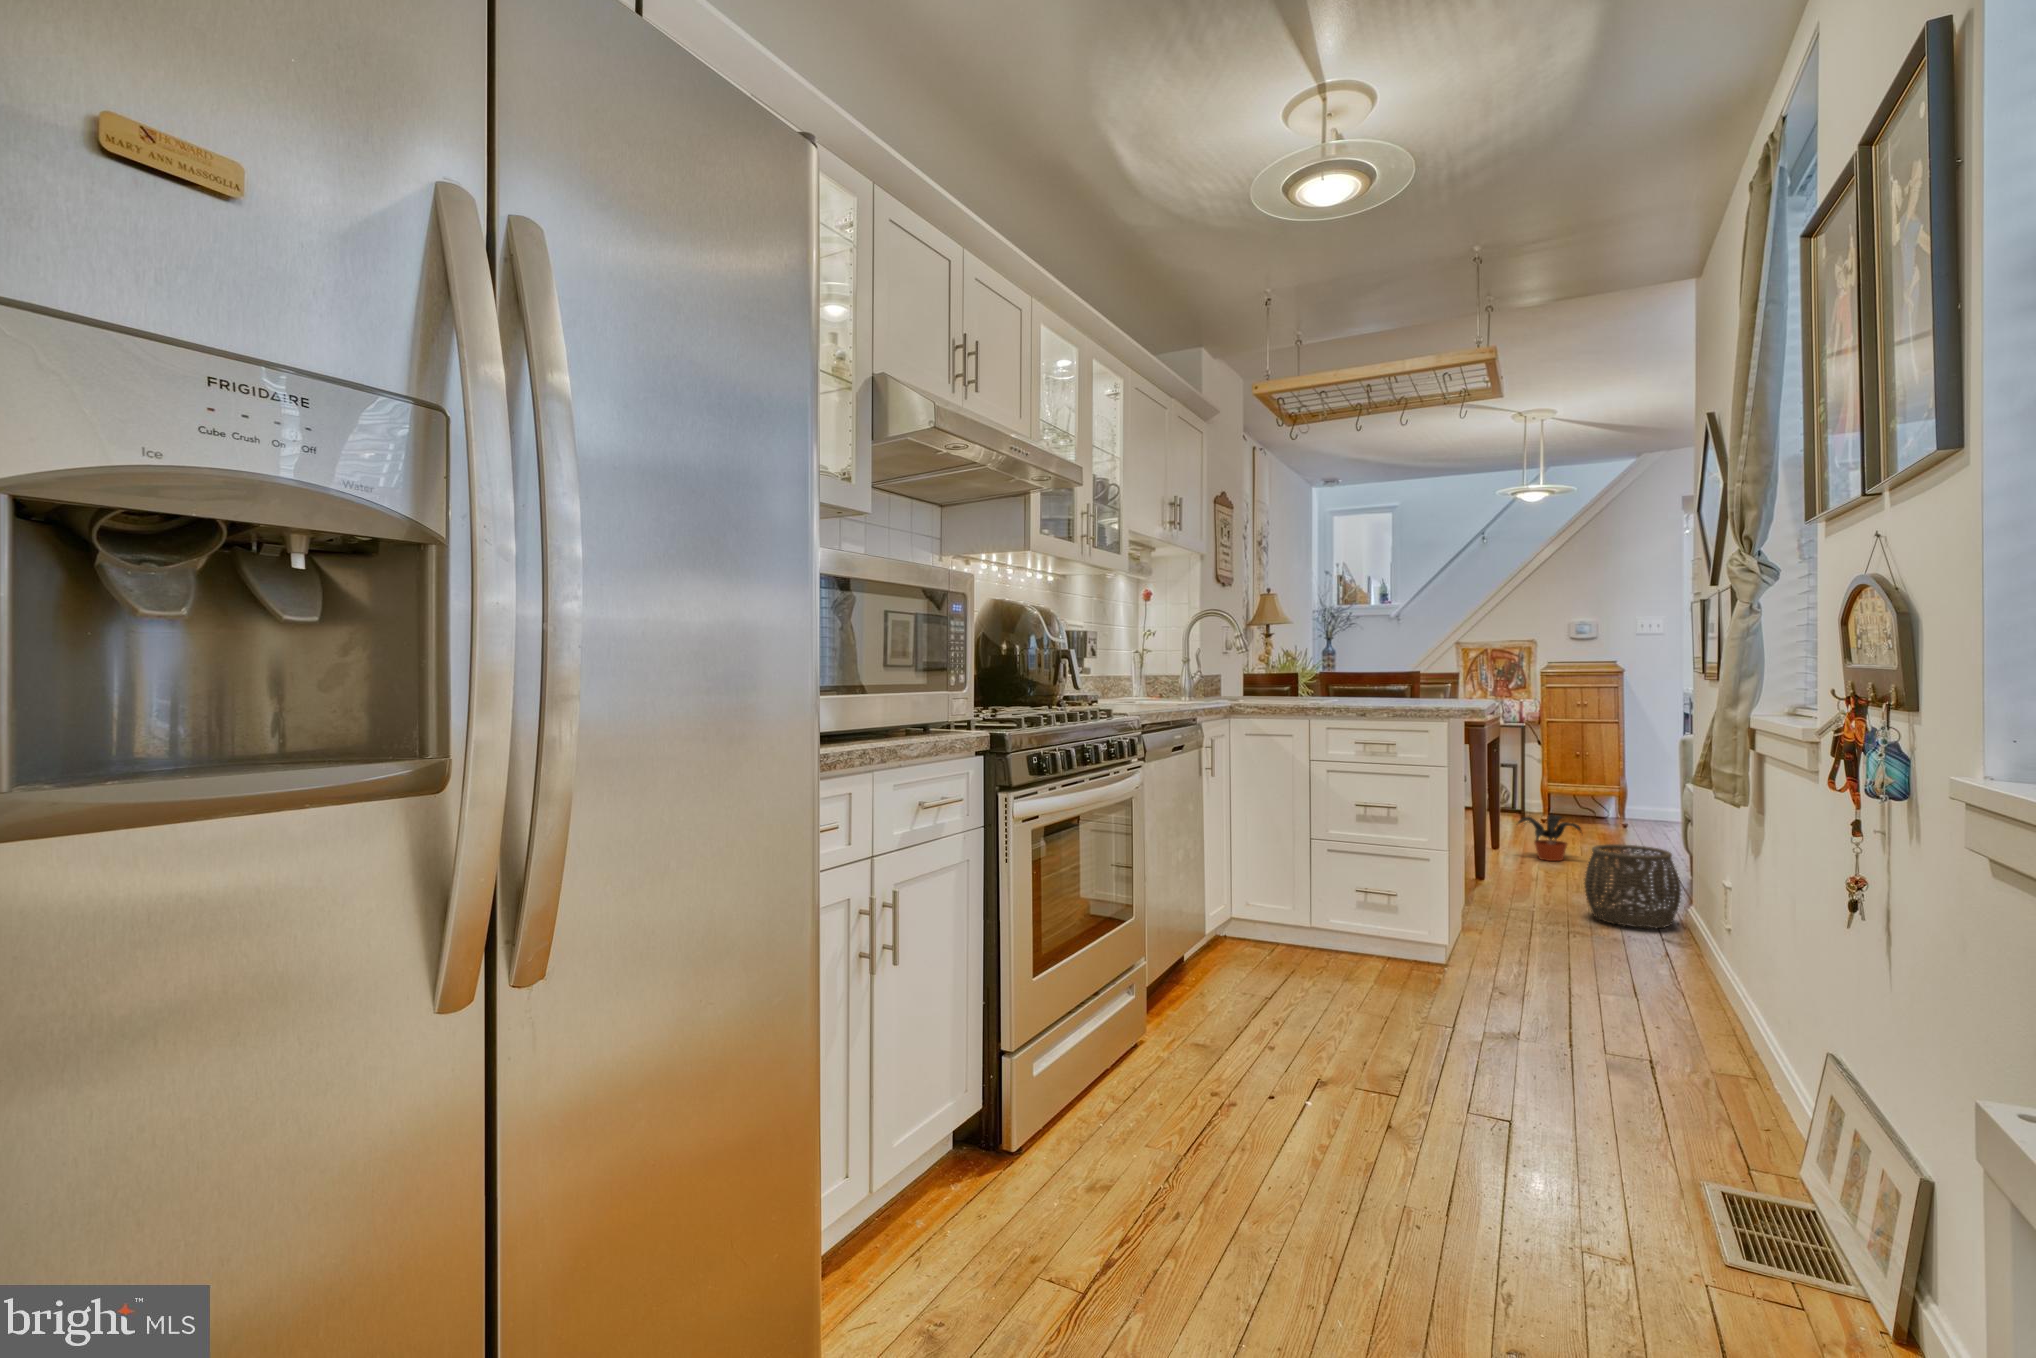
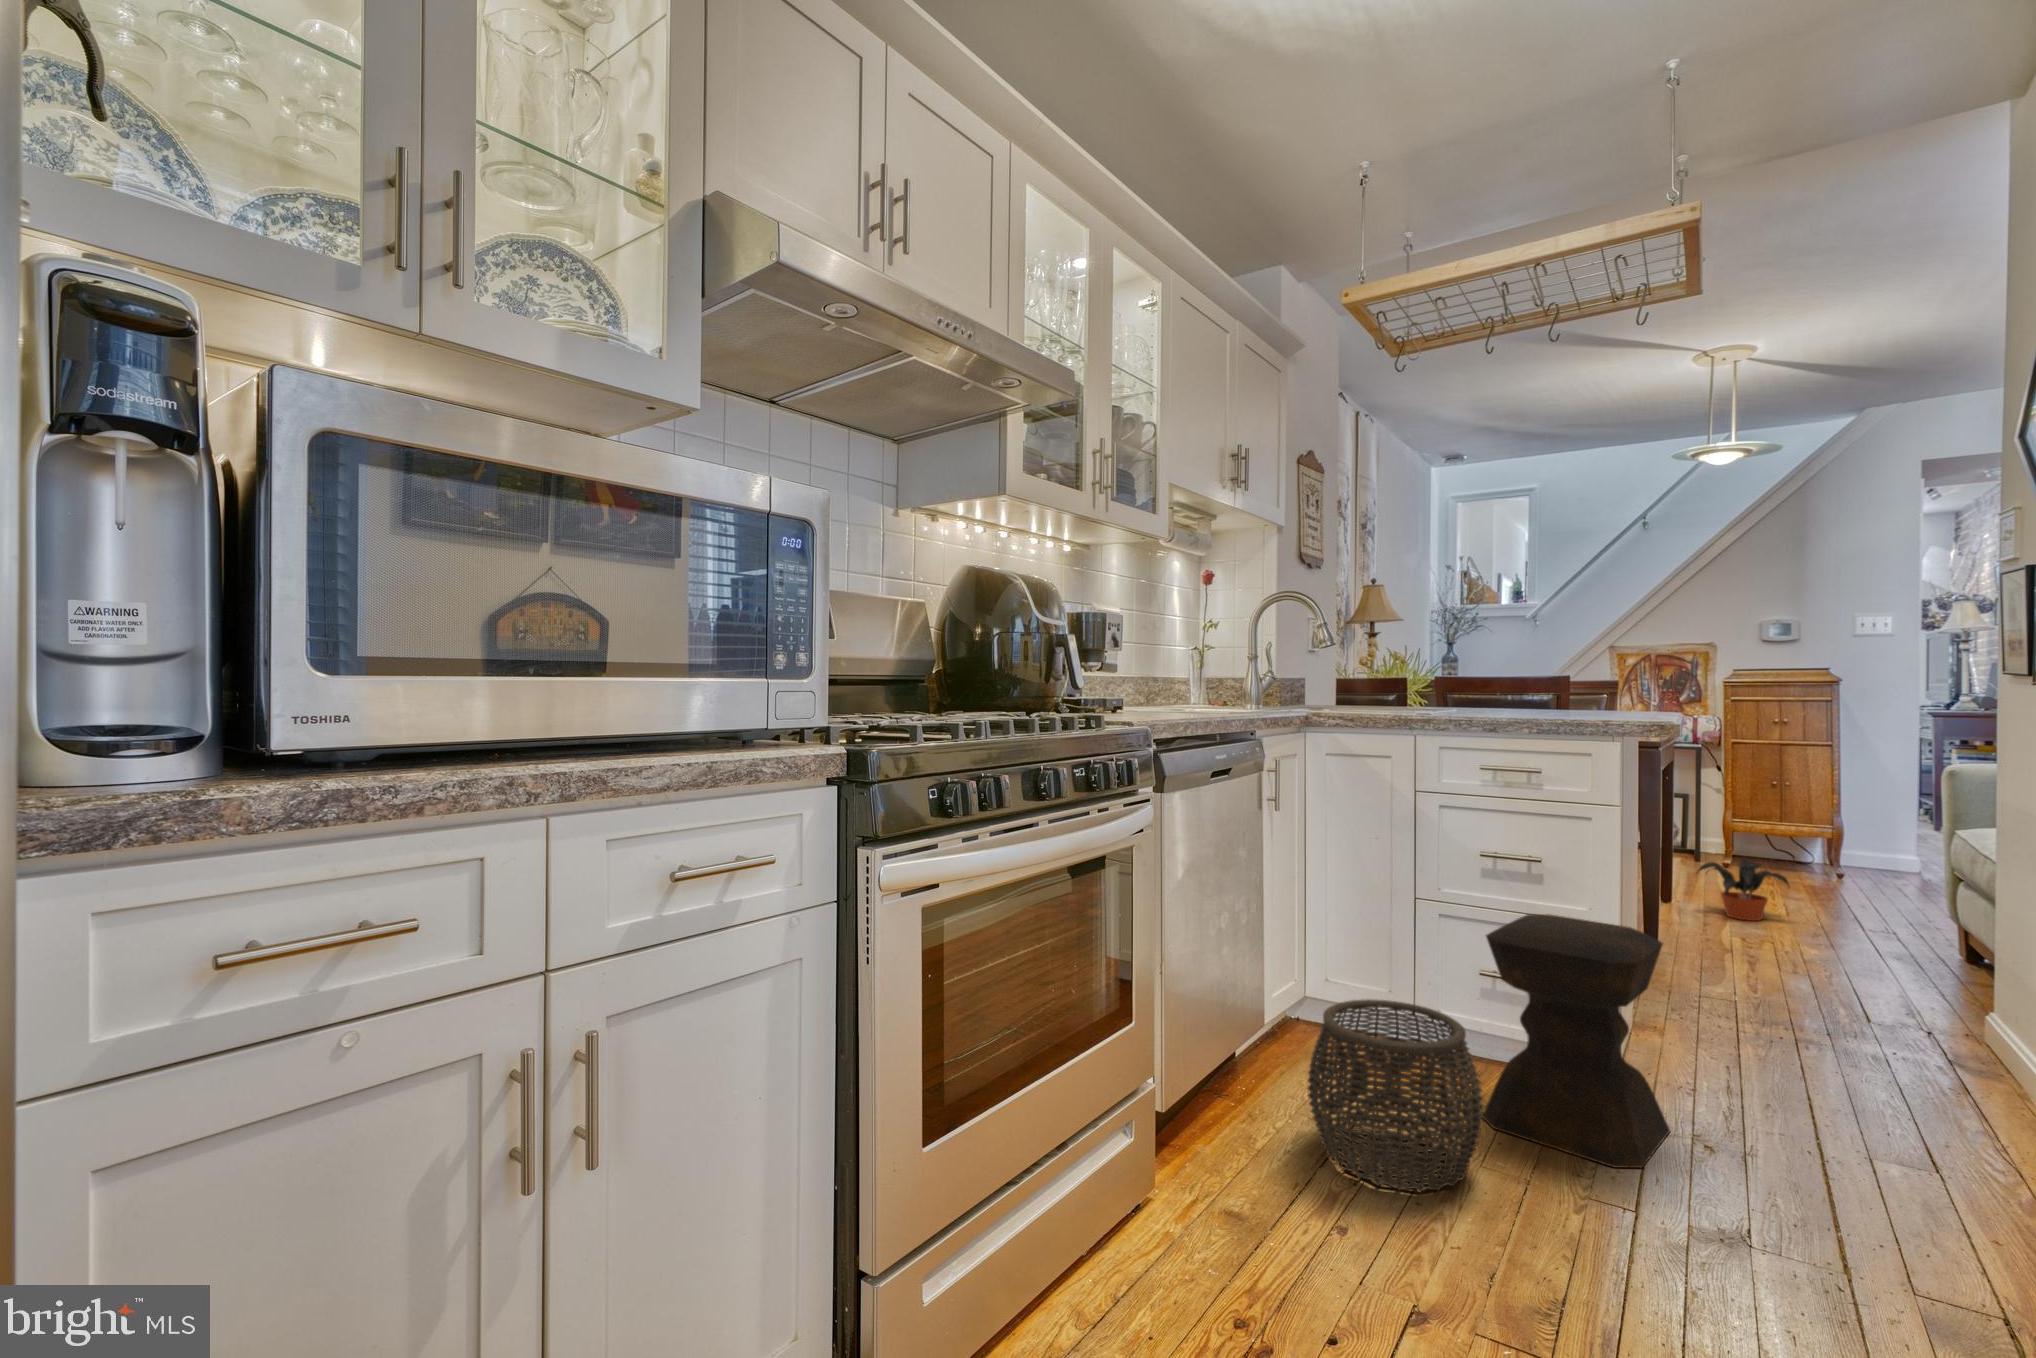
woven basket: present [1584,844,1681,929] -> present [1308,999,1484,1192]
stool: none [1358,845,1481,1009] -> present [1482,914,1670,1168]

